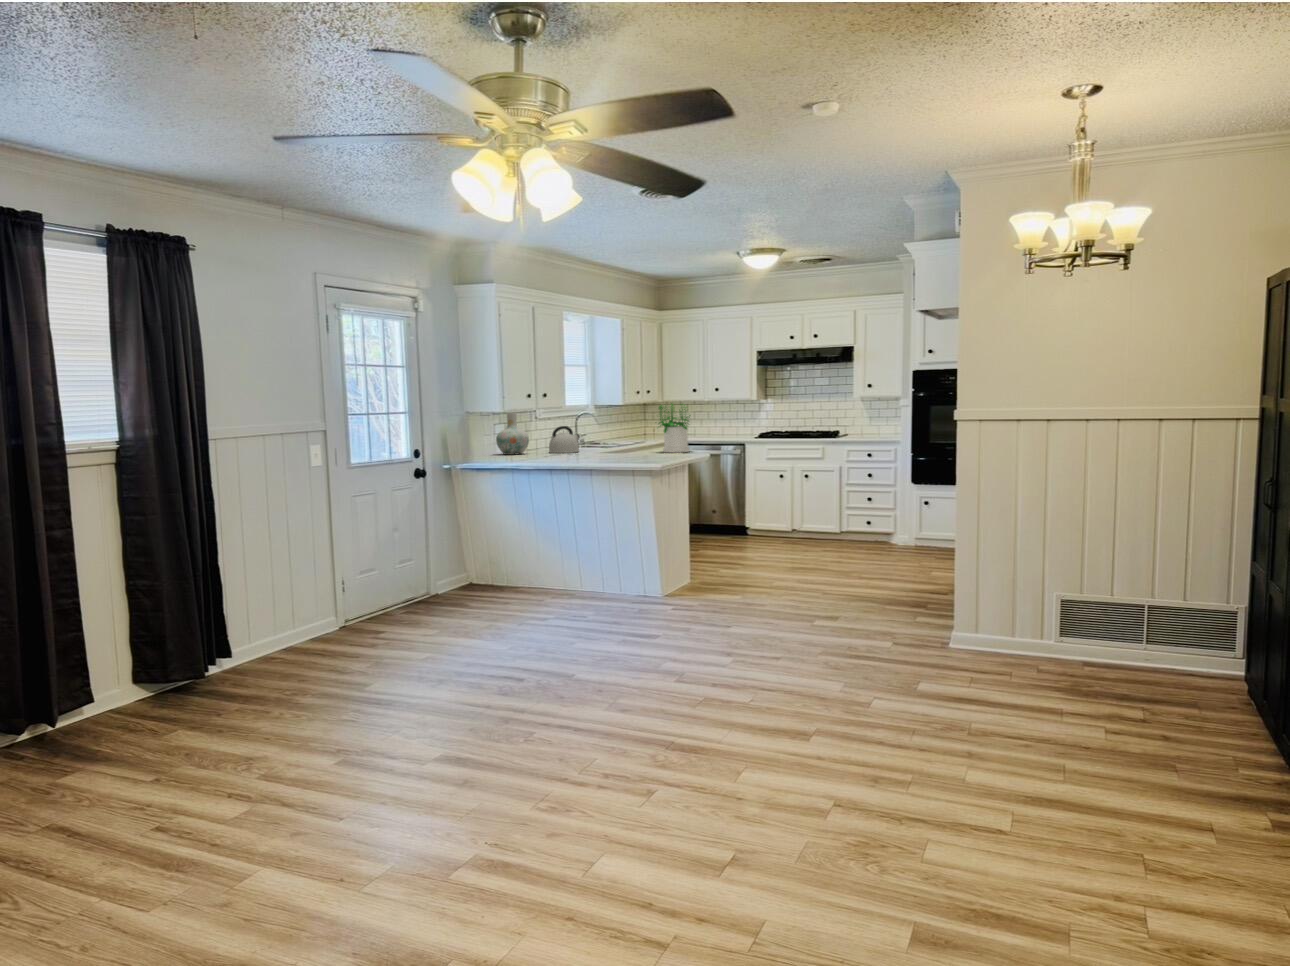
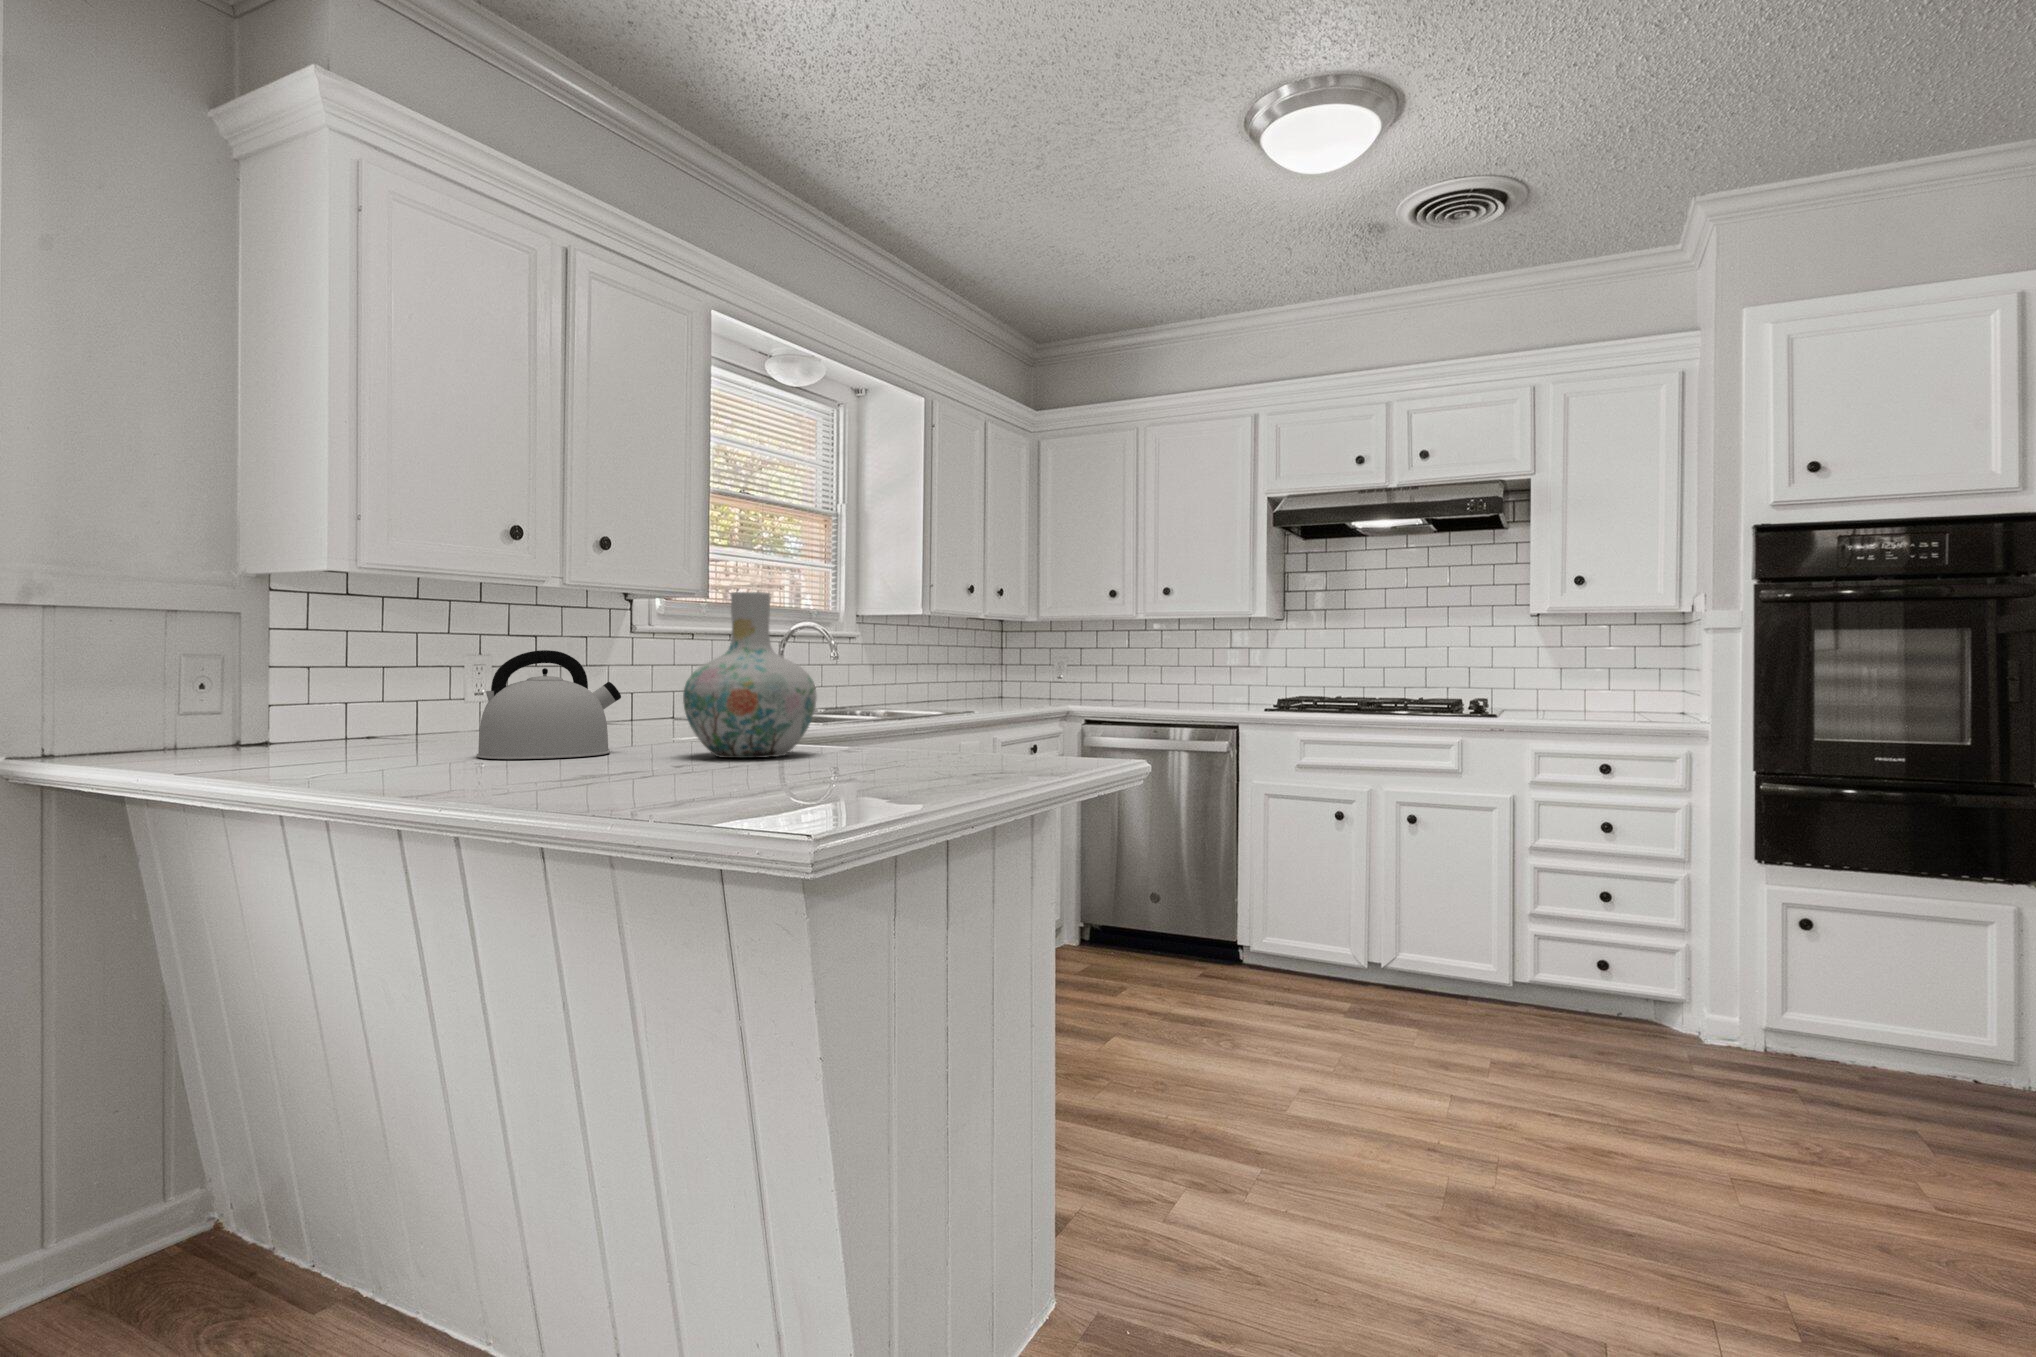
potted plant: present [659,404,690,453] -> none [872,548,1041,776]
vase: present [496,413,529,455] -> present [683,592,817,758]

